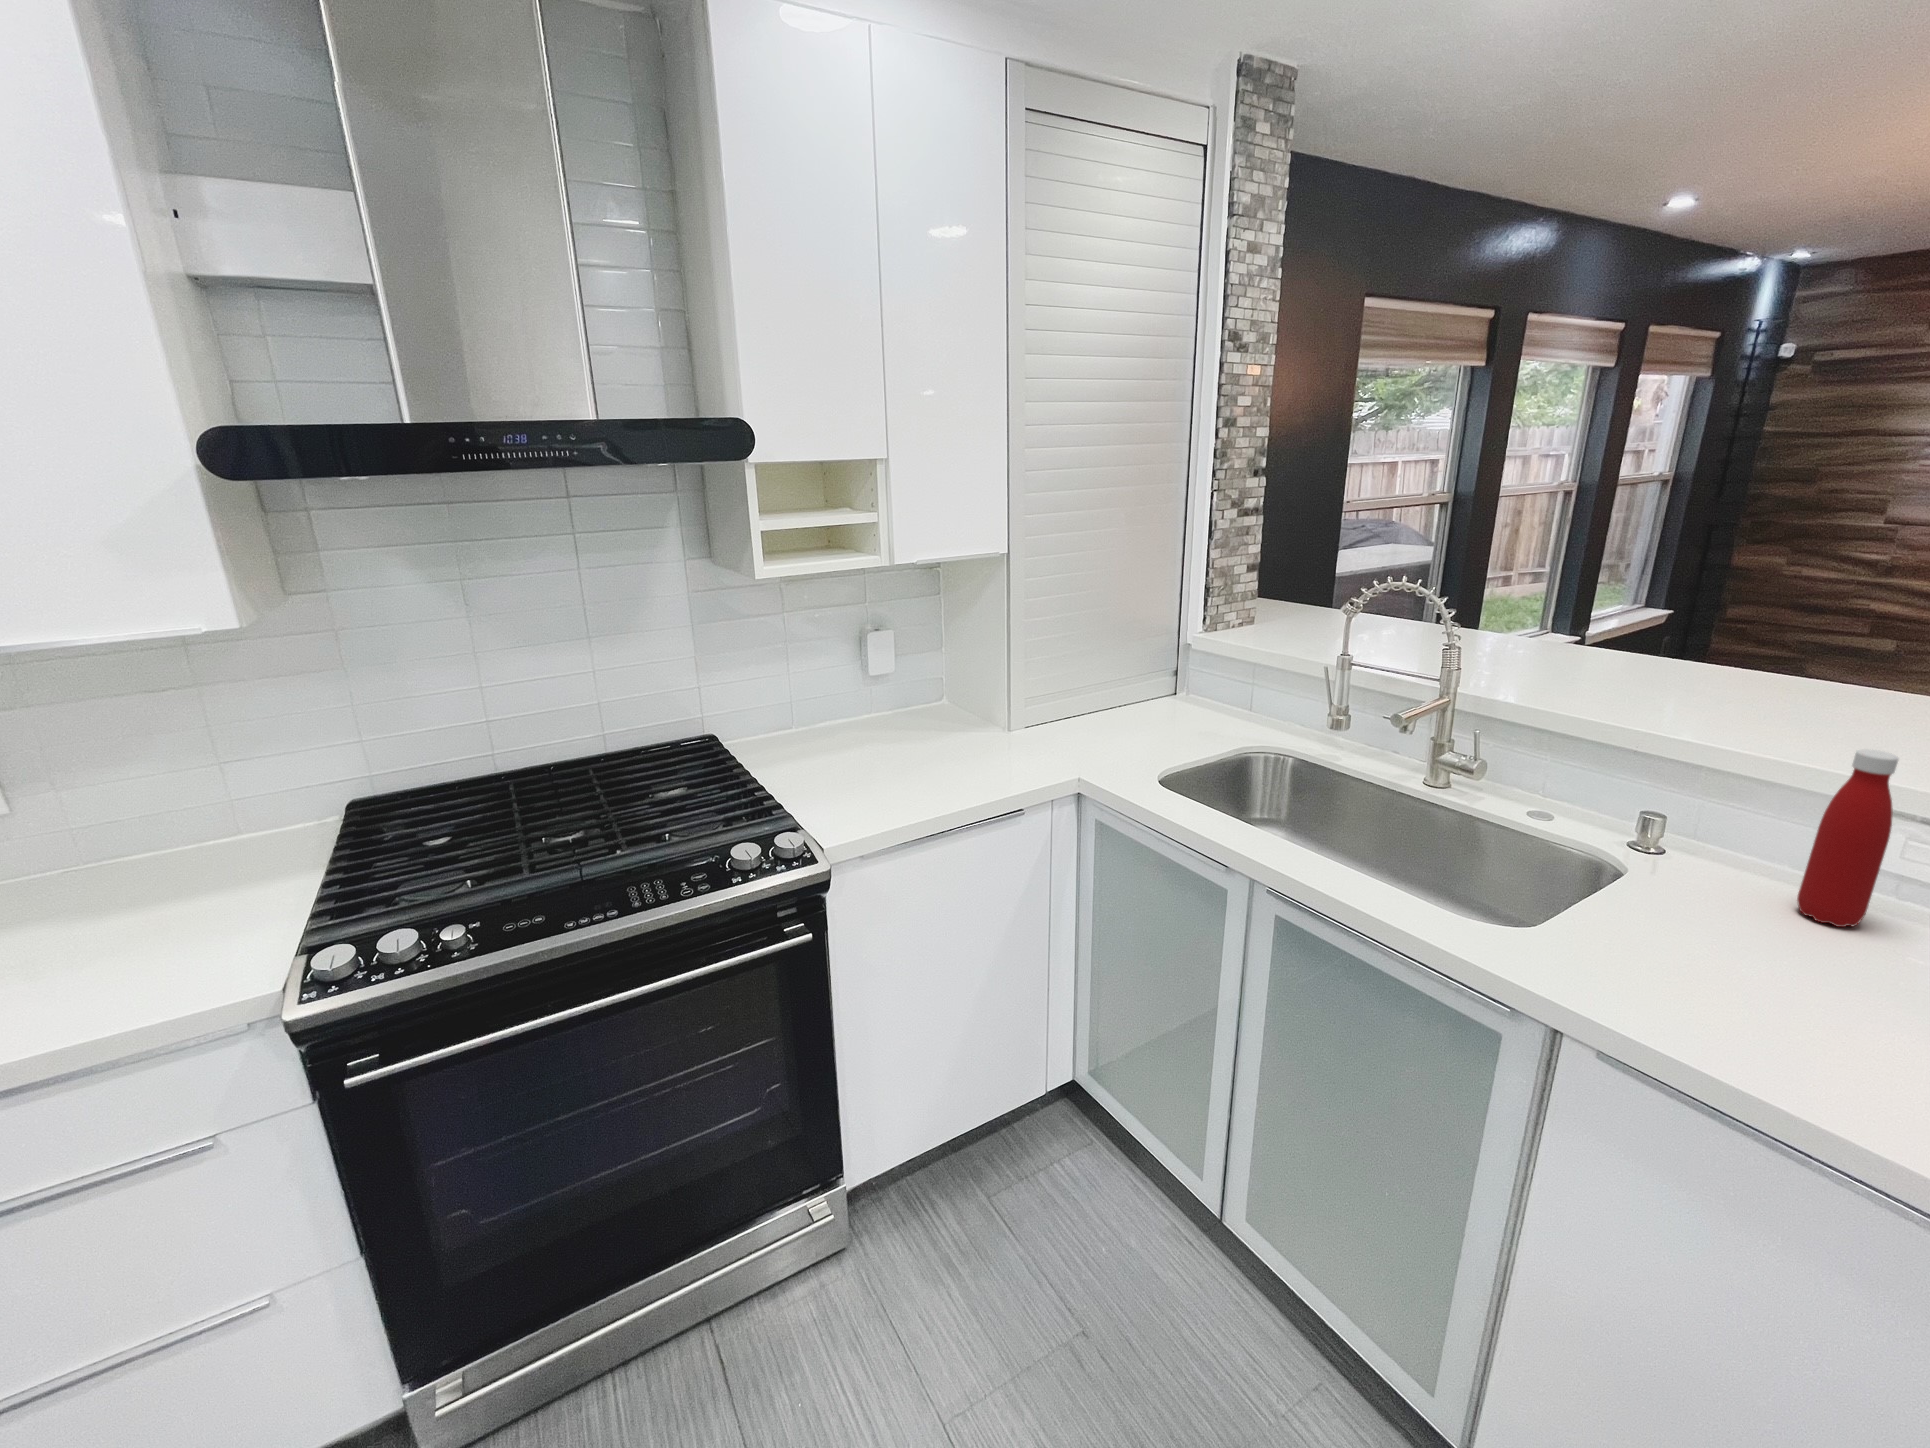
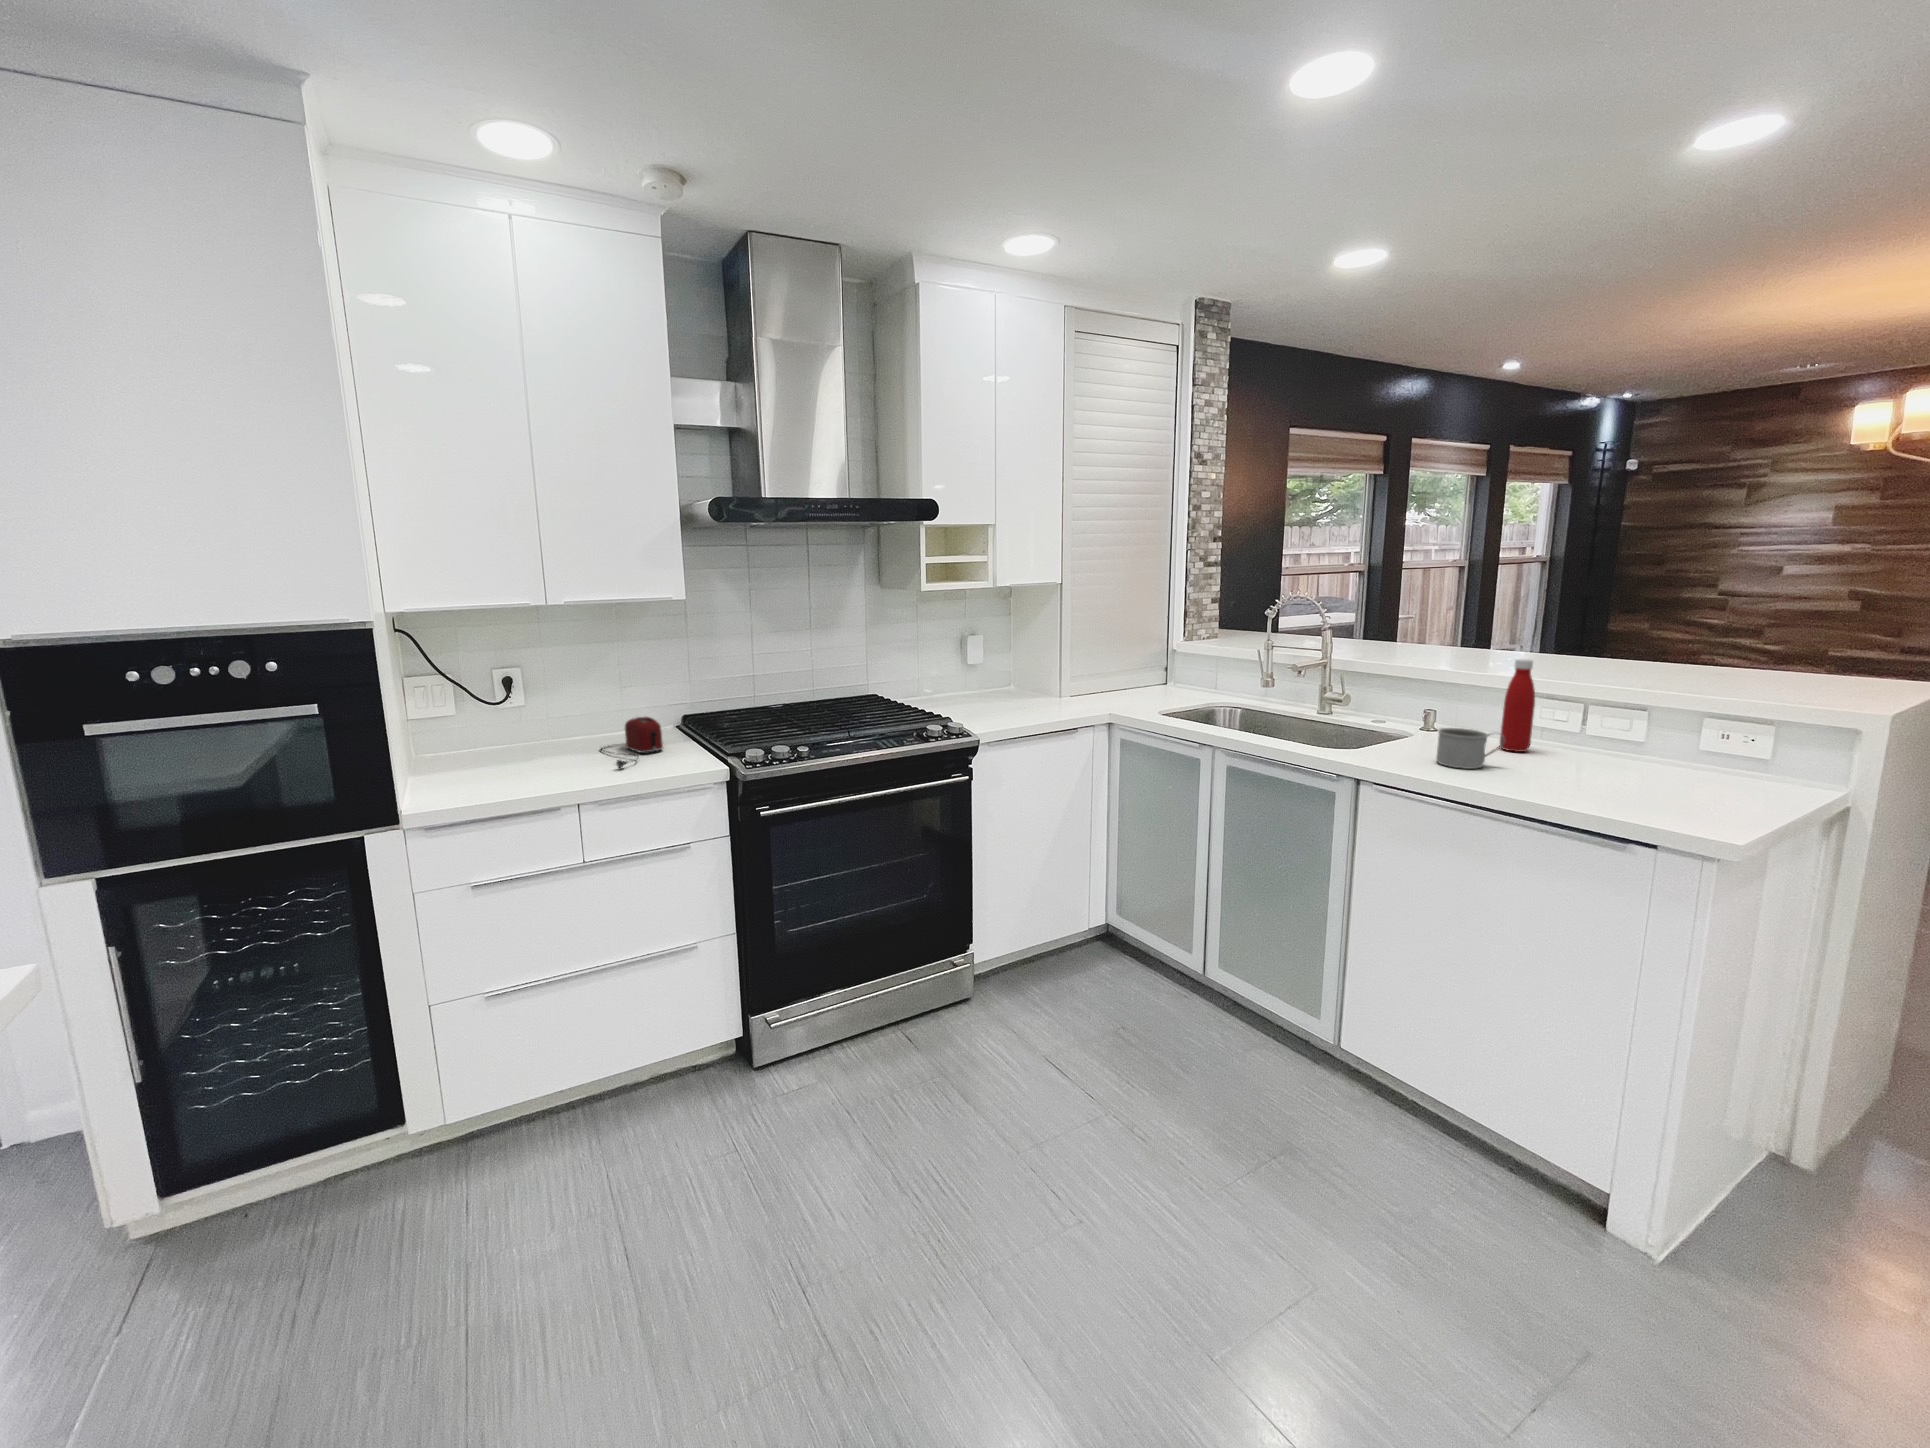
toaster: none [48,845,228,993] -> present [601,717,663,768]
mug: none [1704,903,1866,1007] -> present [1436,728,1504,769]

